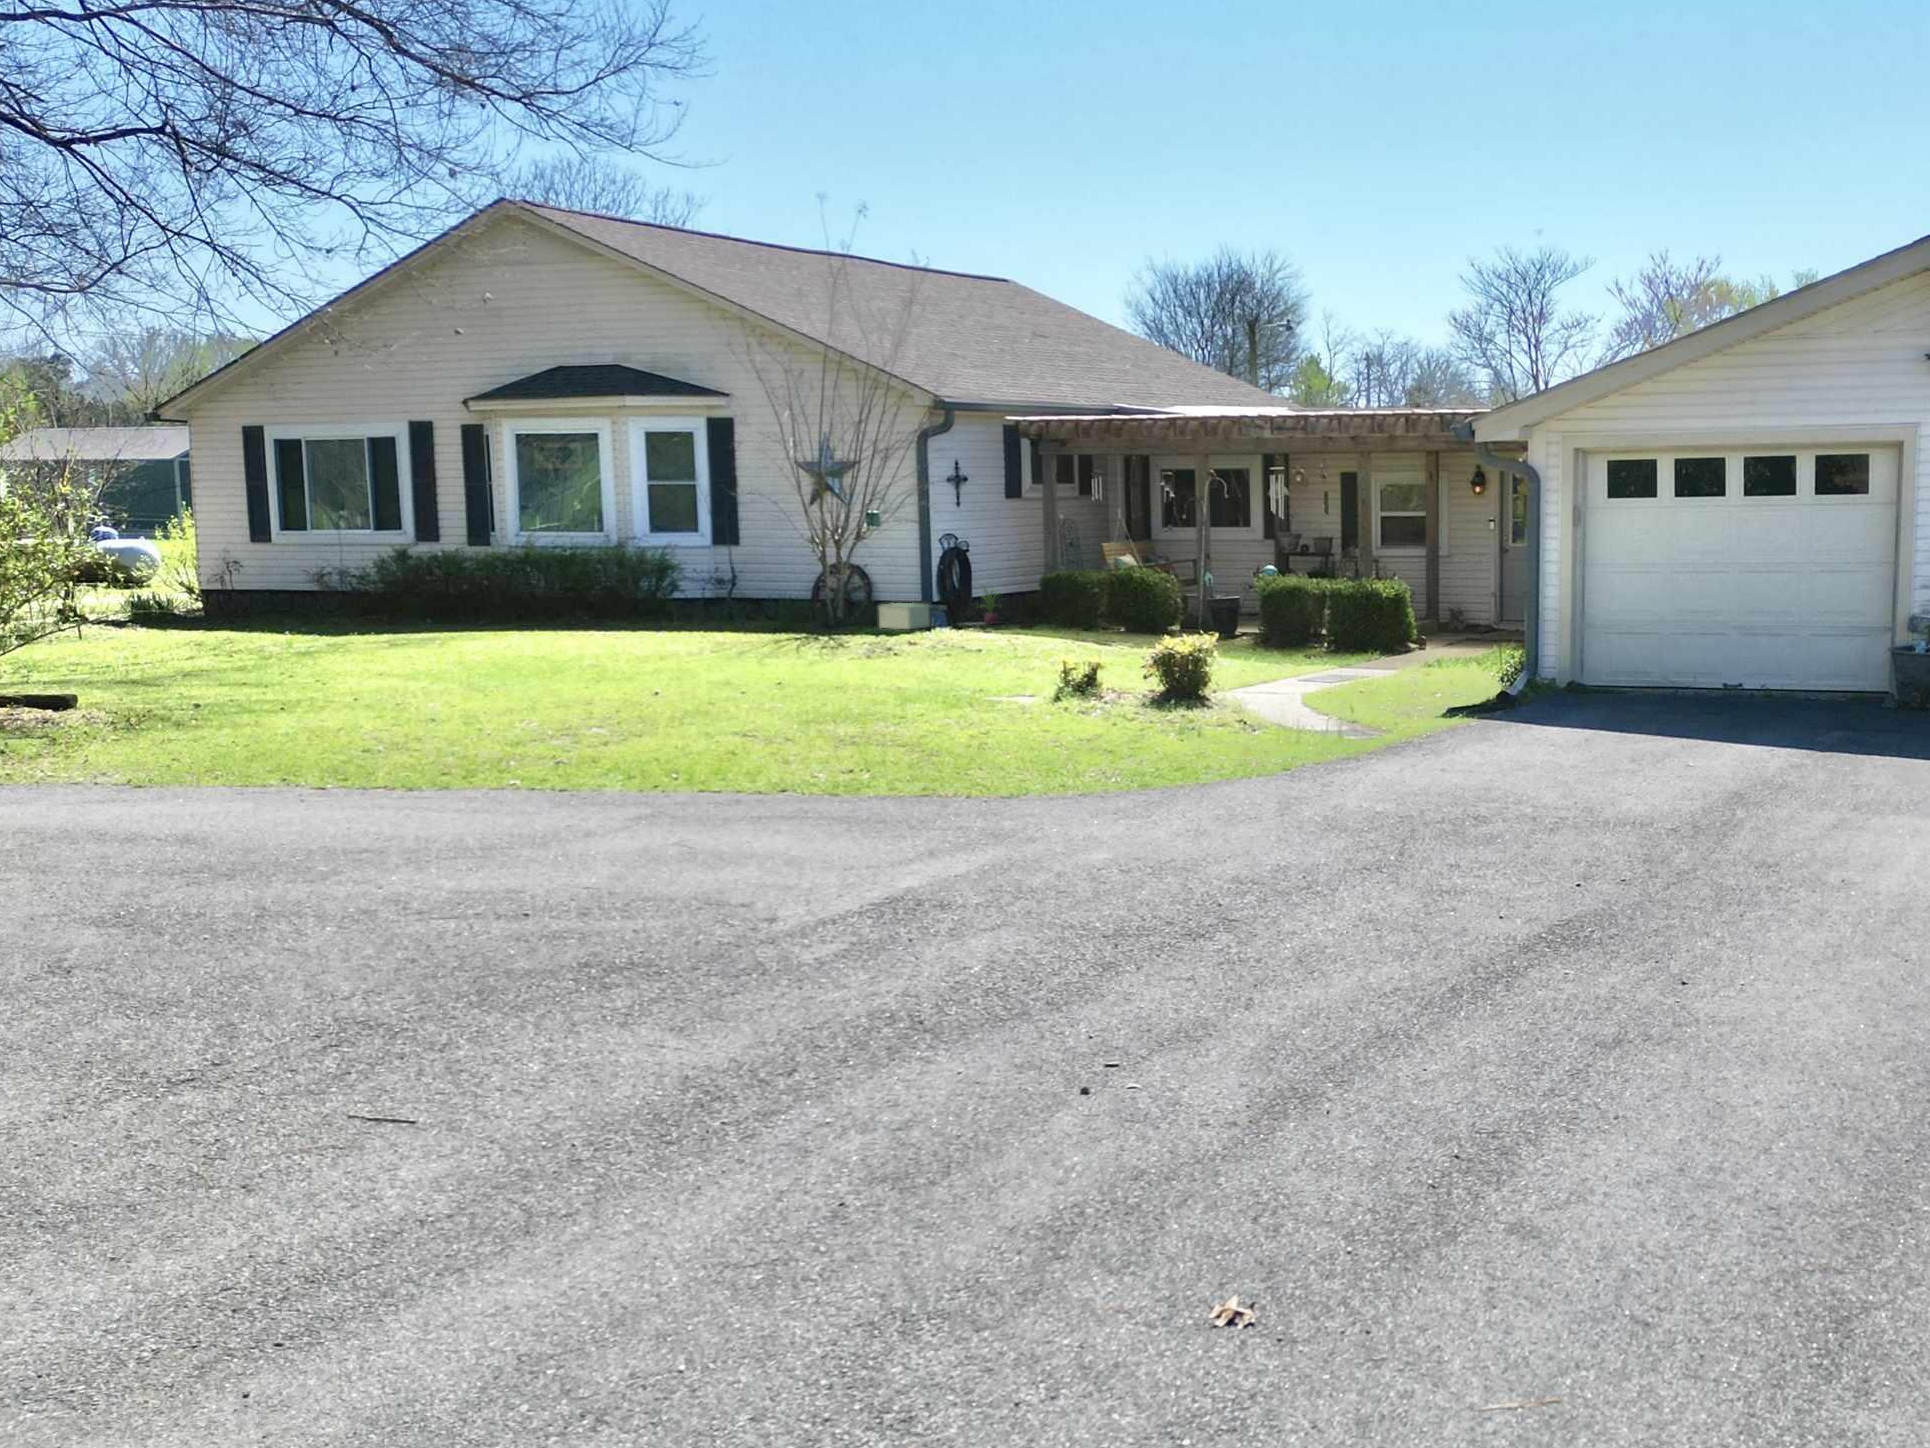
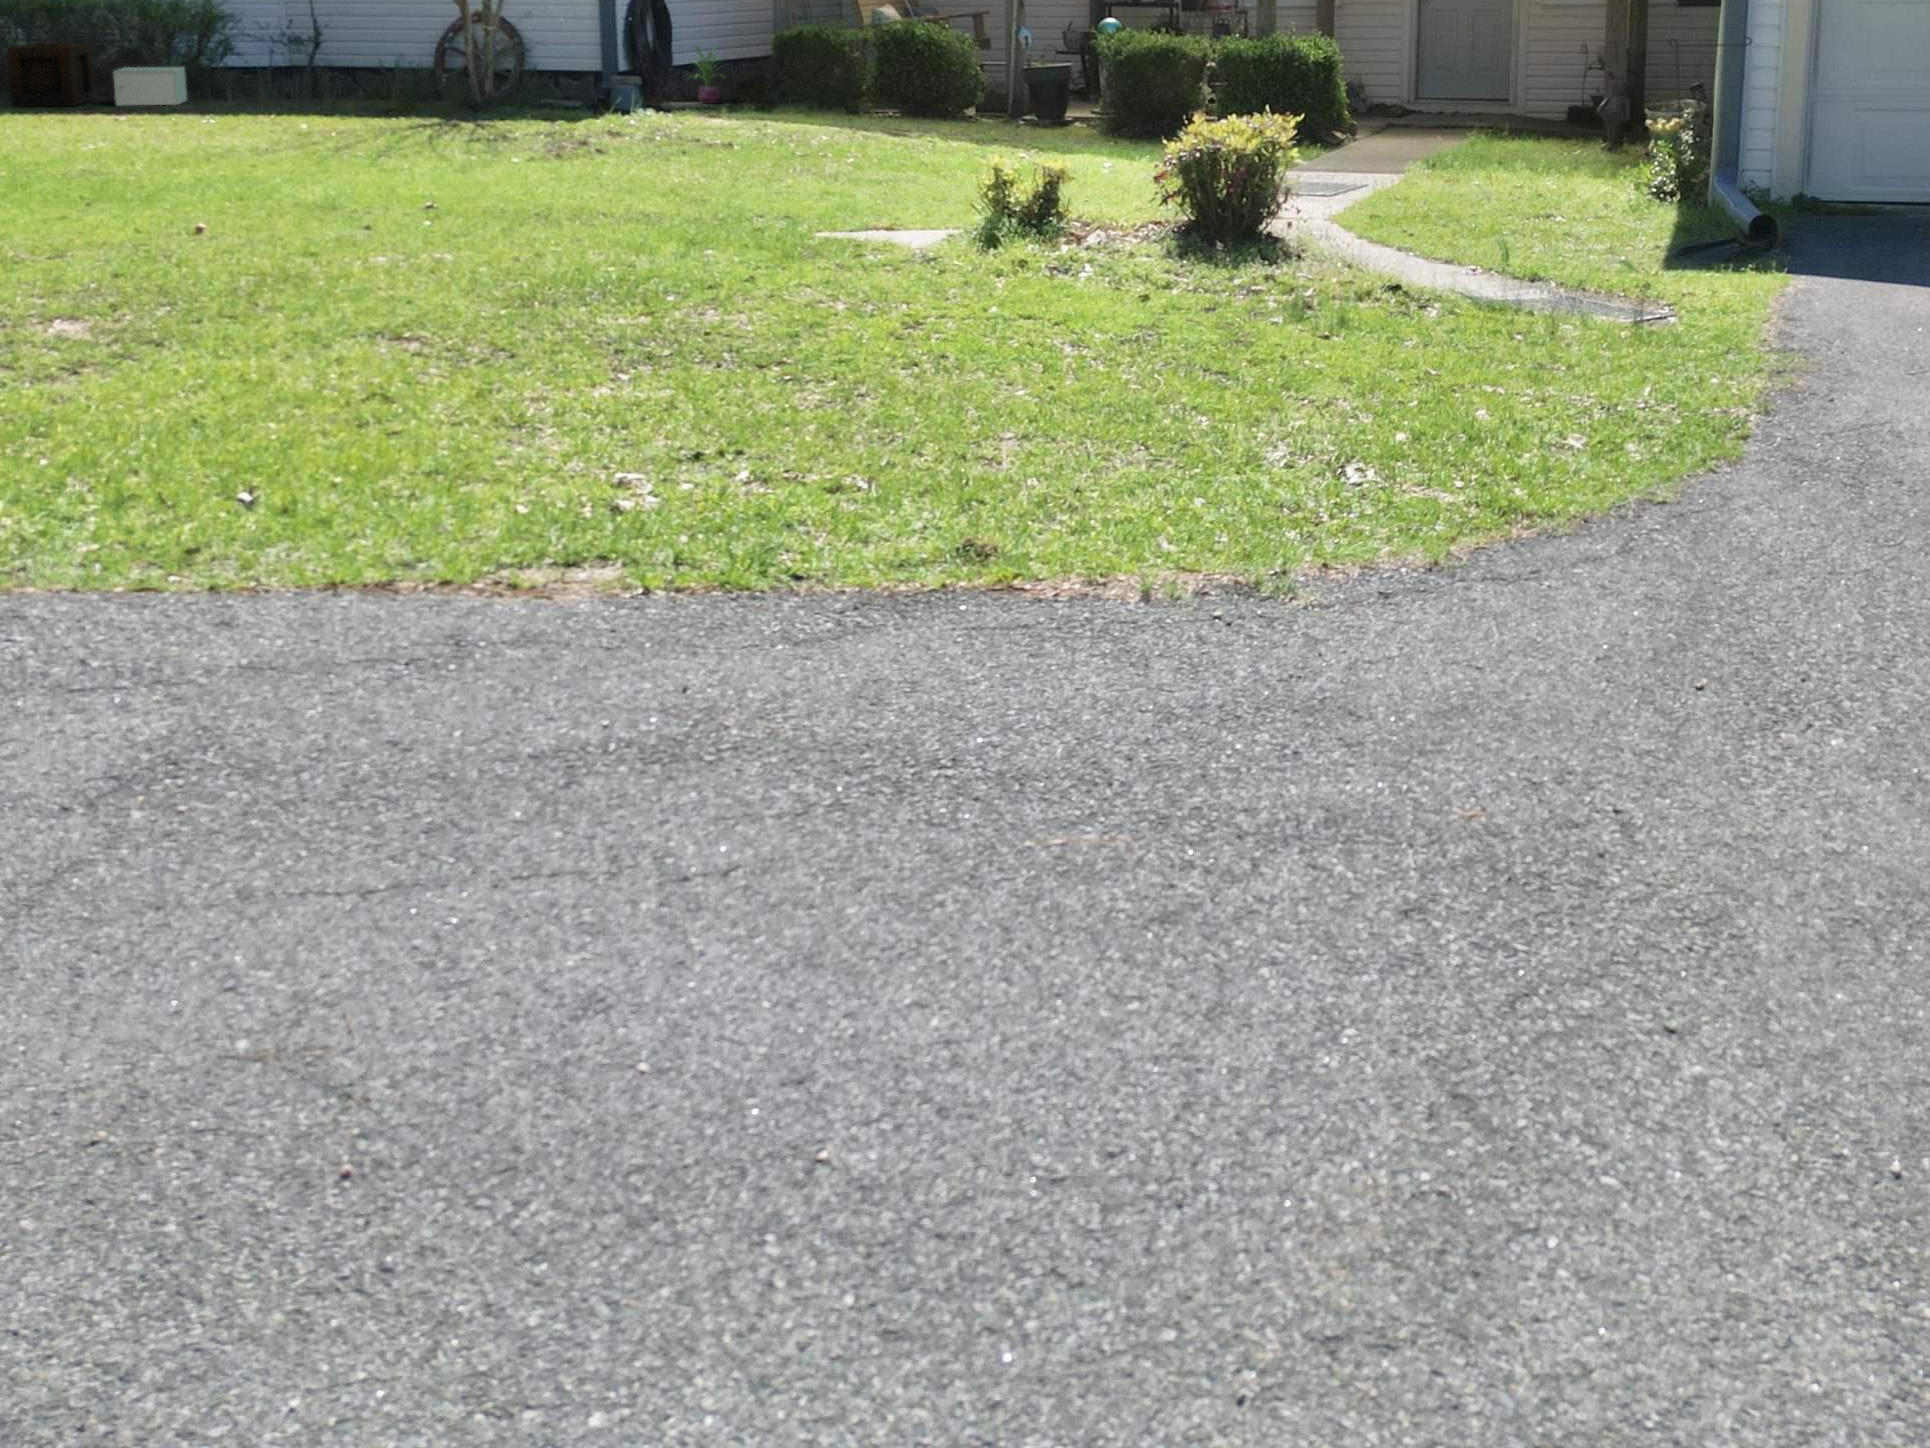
wooden crate: none [536,583,587,624] -> present [7,43,94,106]
storage box: present [879,603,930,629] -> present [113,67,187,105]

